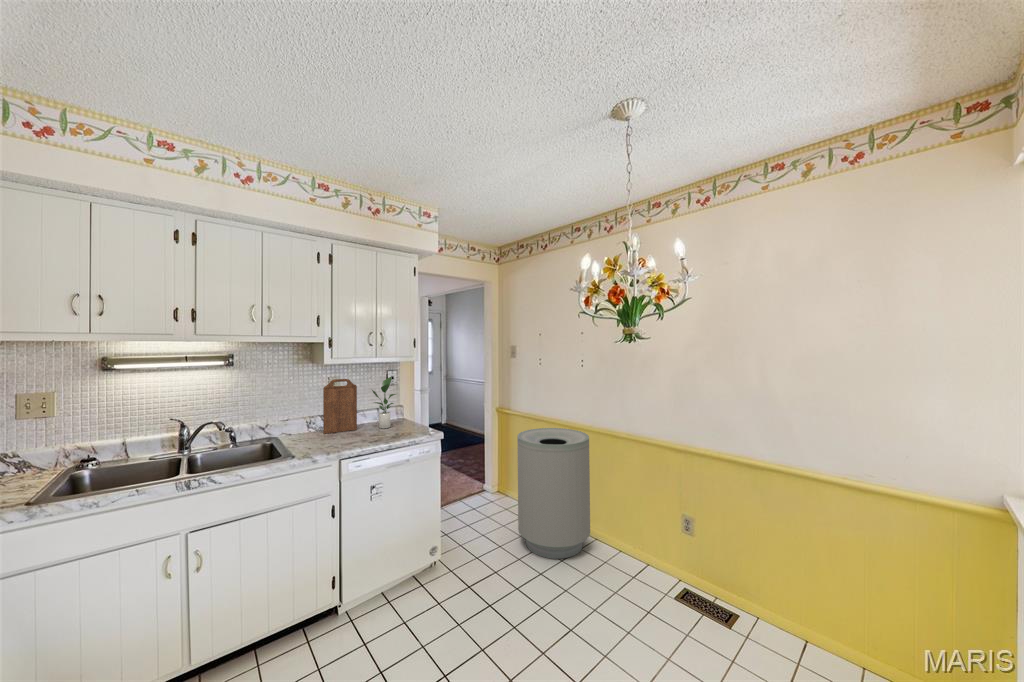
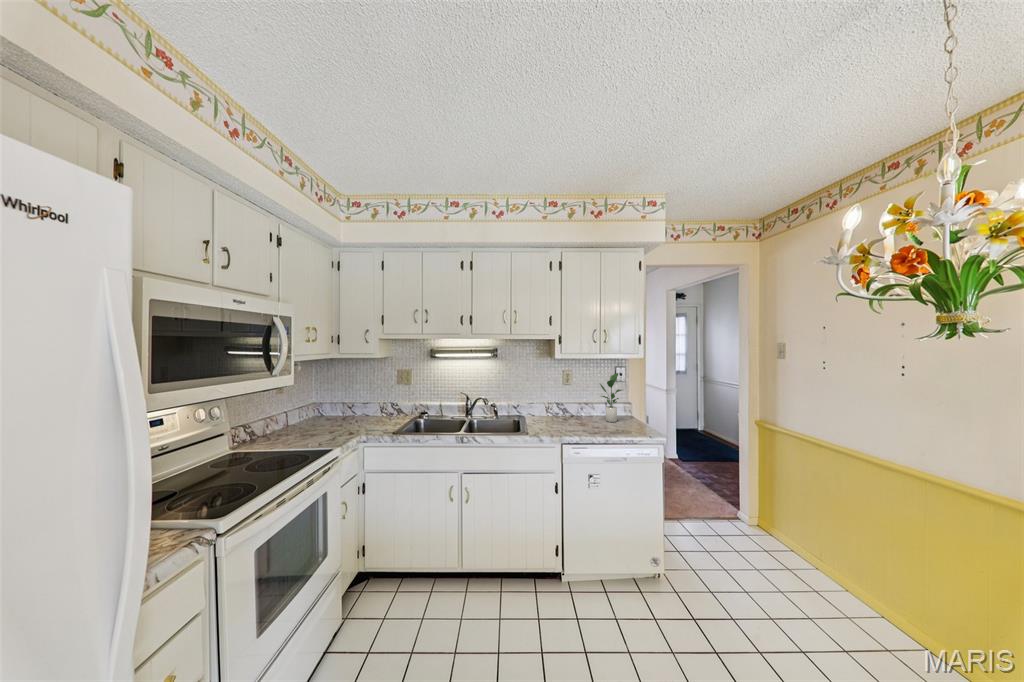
cutting board: present [323,379,357,434] -> none [558,372,586,419]
trash can: present [517,428,590,559] -> none [773,452,909,648]

